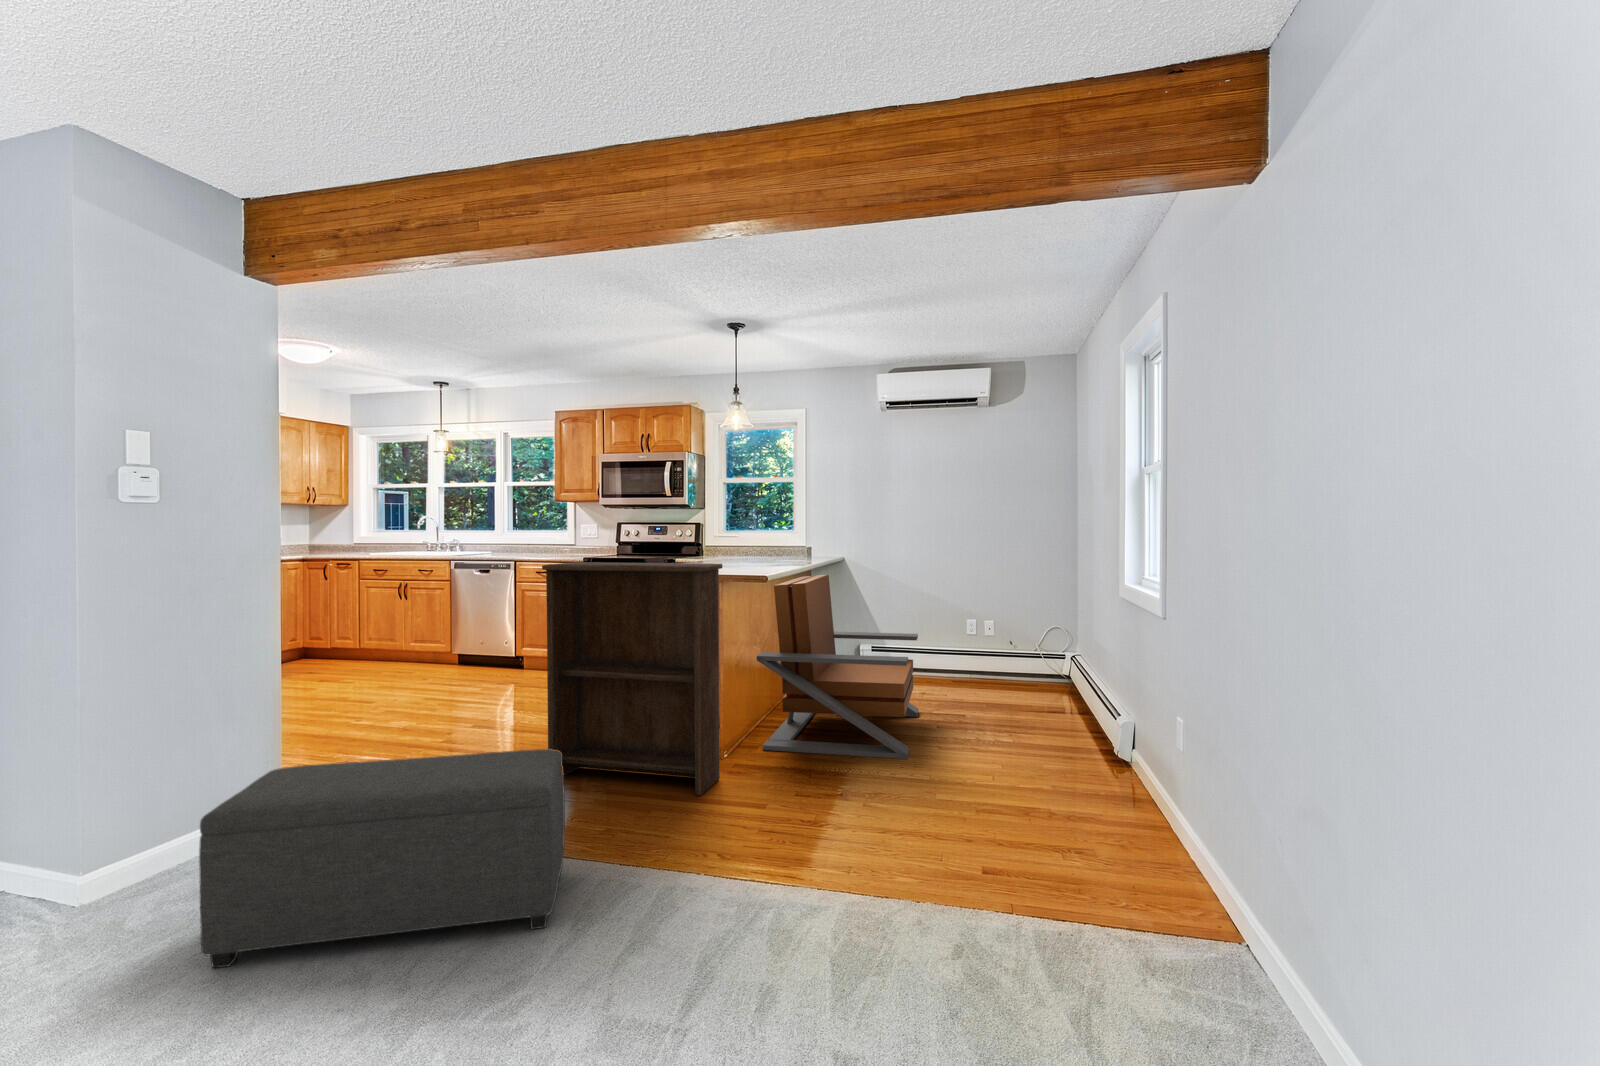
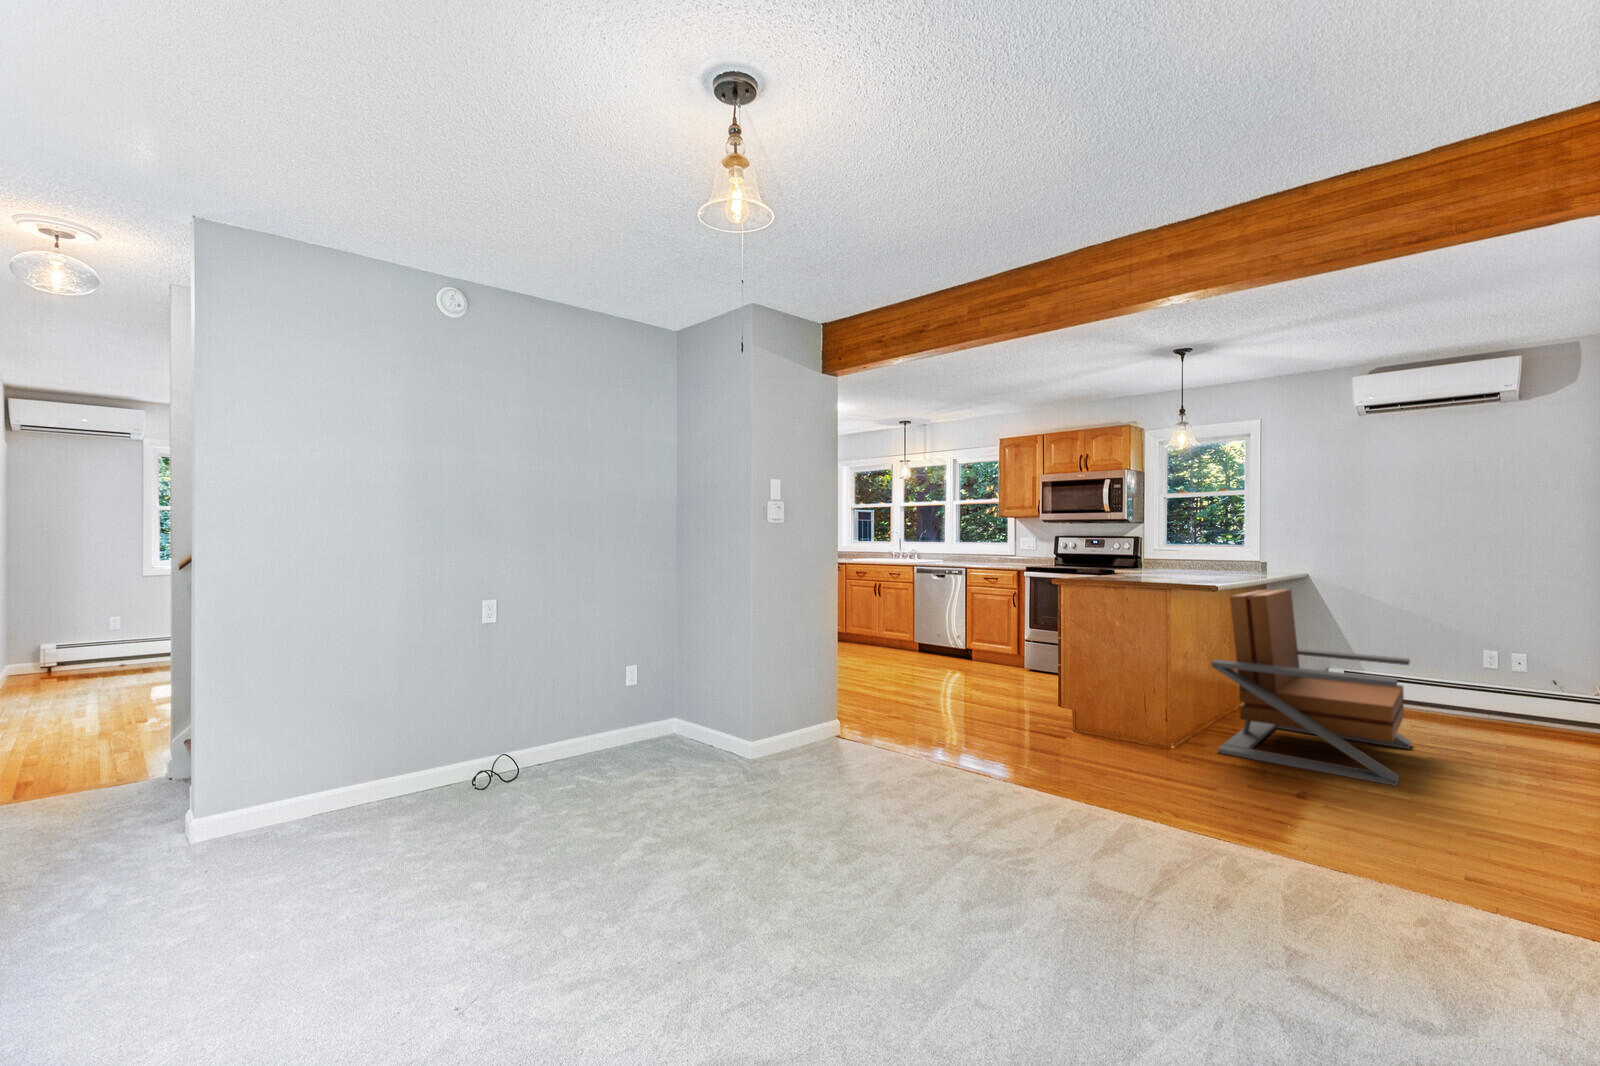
bookshelf: present [542,562,722,795] -> none [1014,568,1179,779]
ottoman: present [199,749,565,968] -> none [826,697,1051,842]

